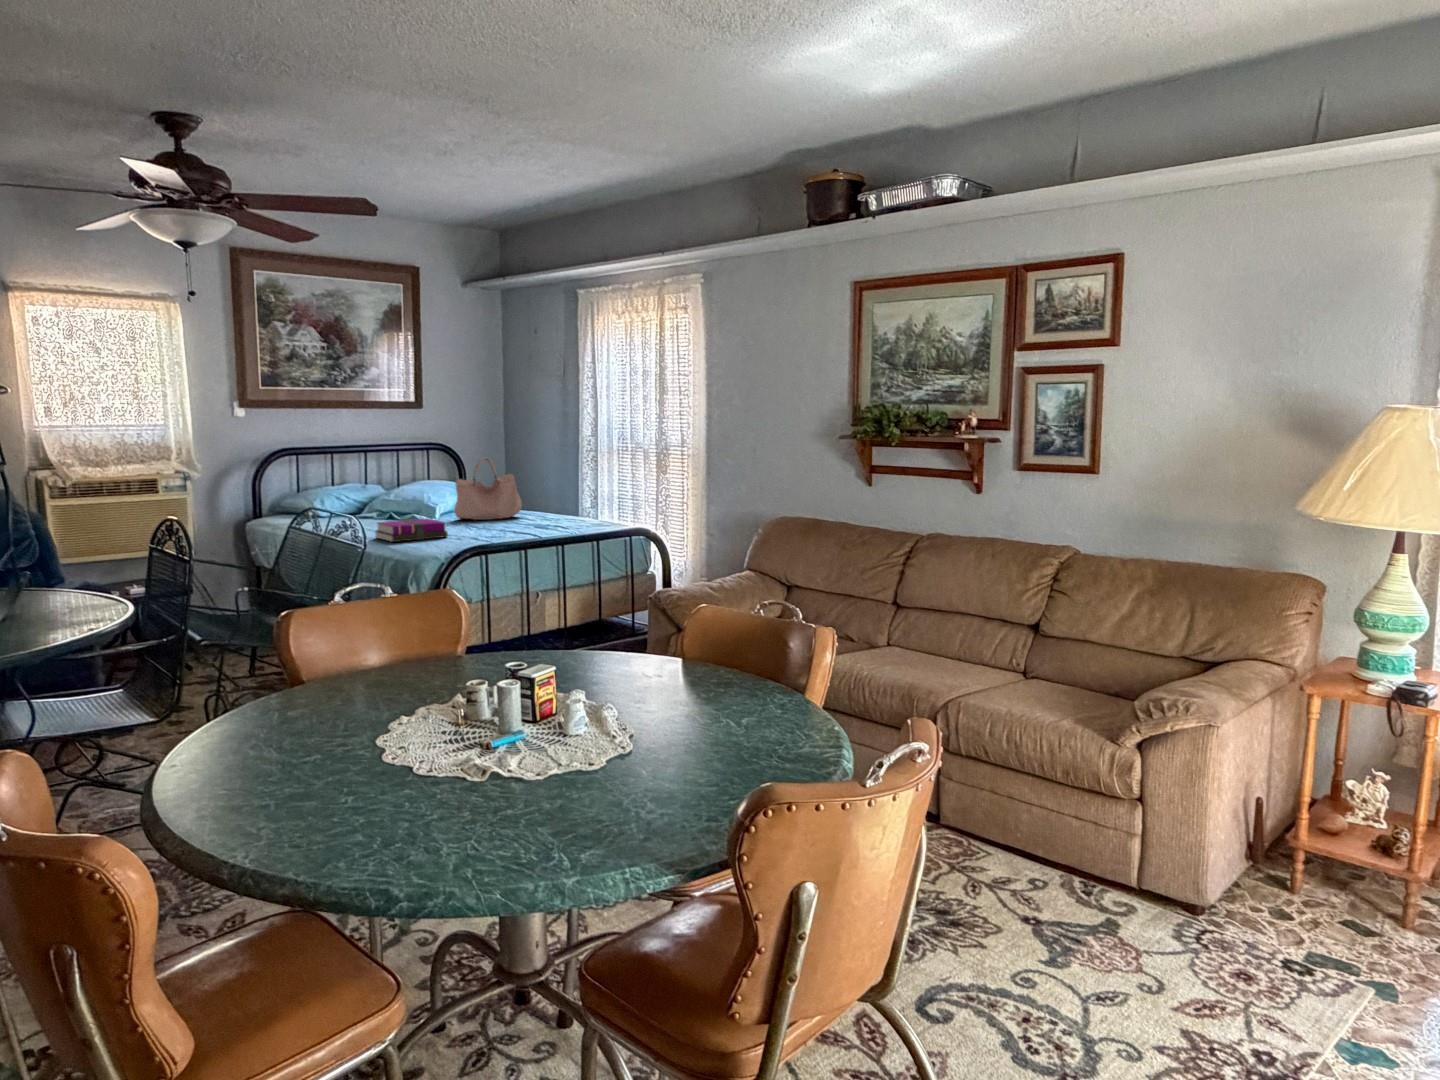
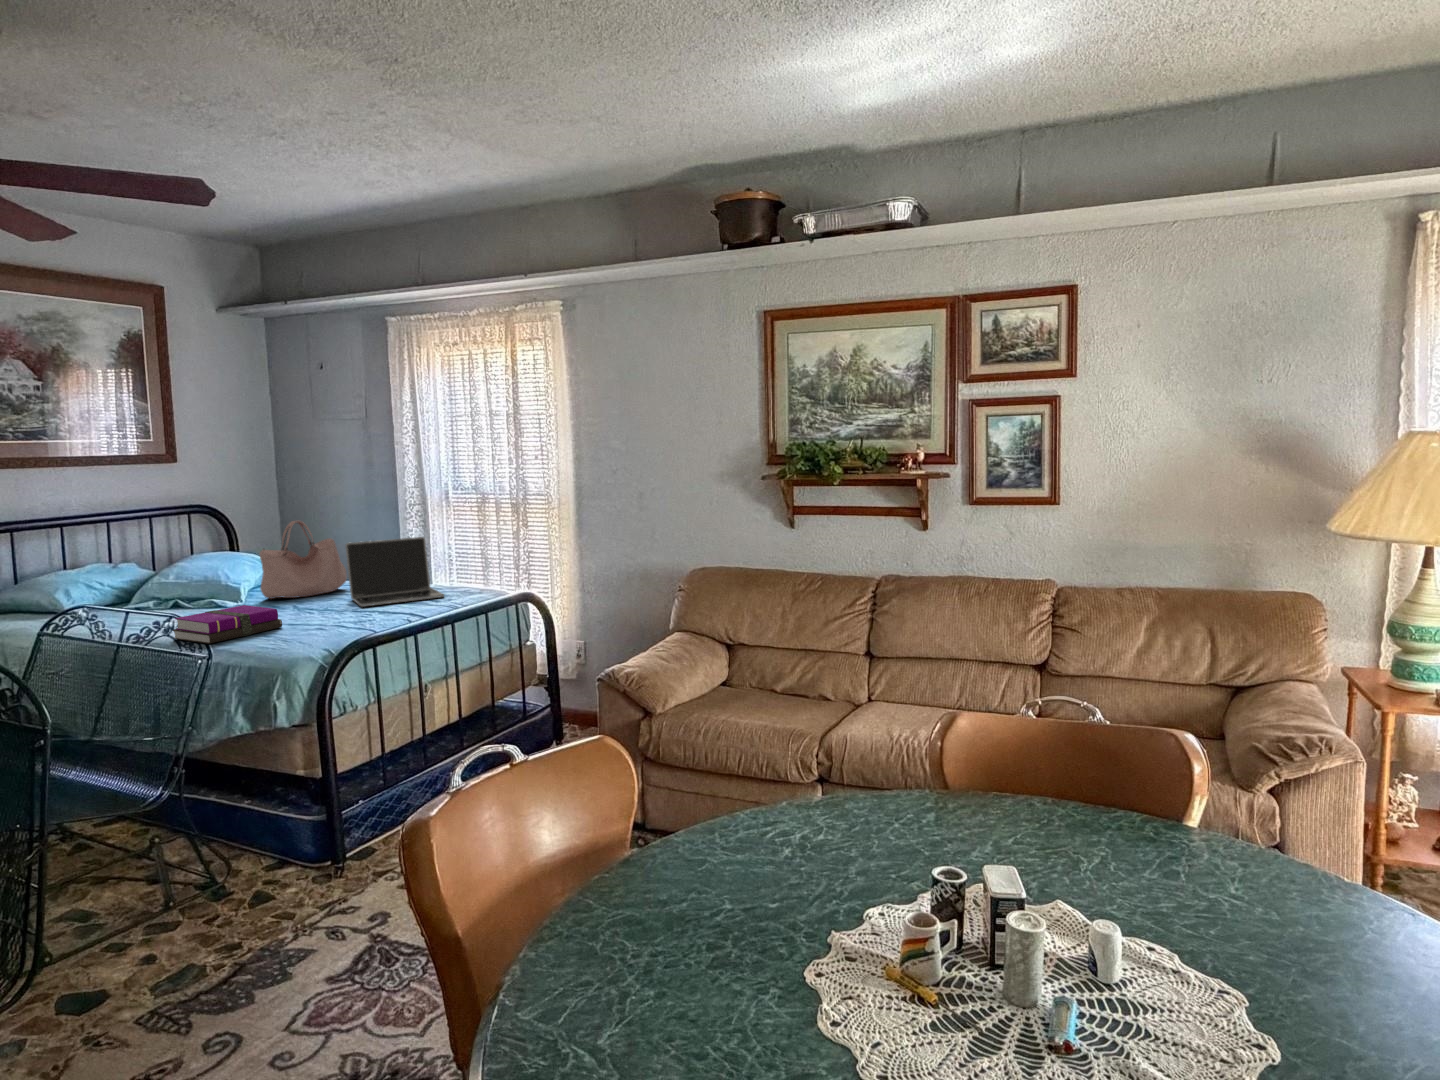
laptop: none [514,477,582,529] -> present [346,537,444,607]

